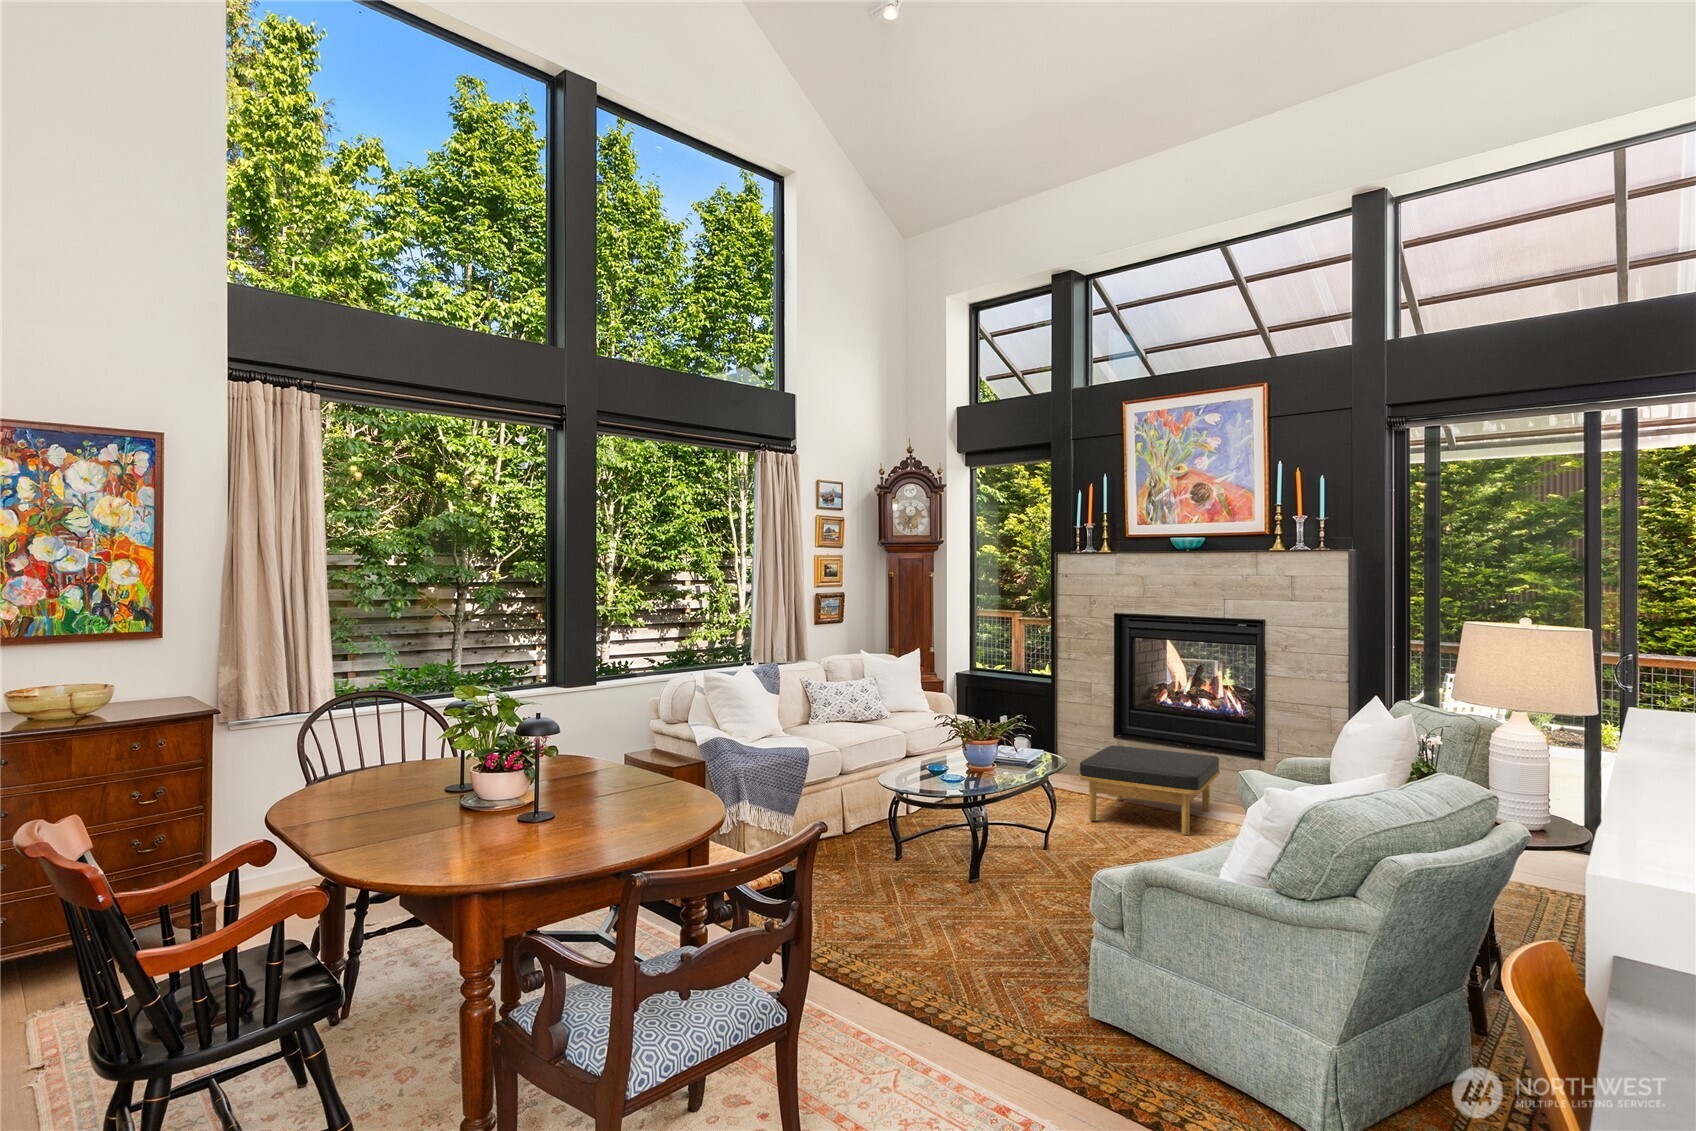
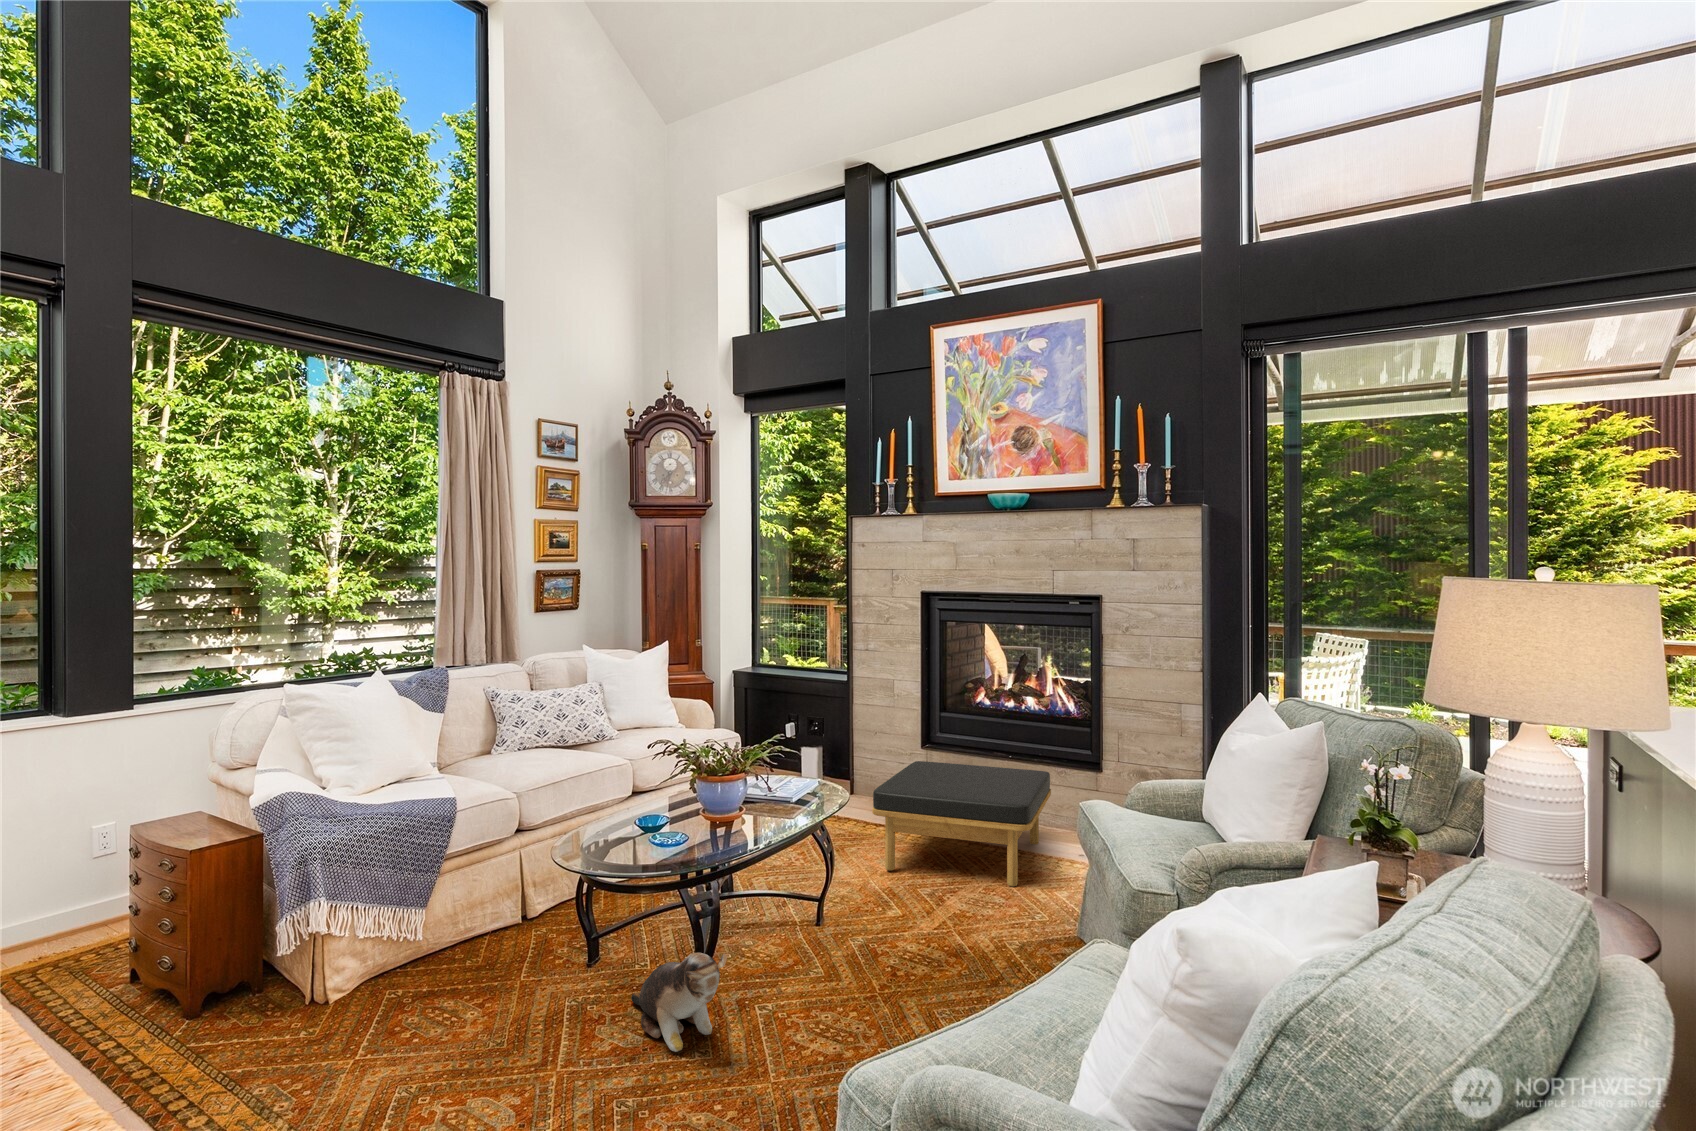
plush toy: none [931,841,998,898] -> present [631,953,727,1052]

